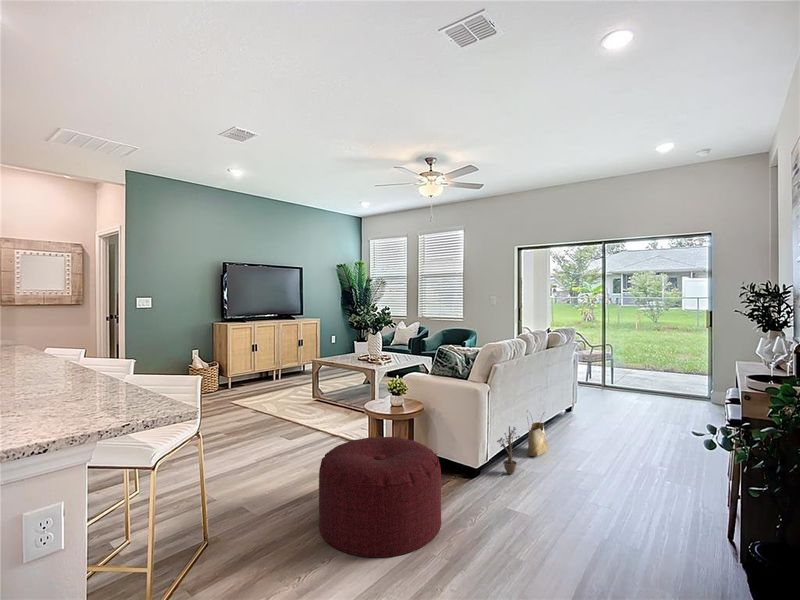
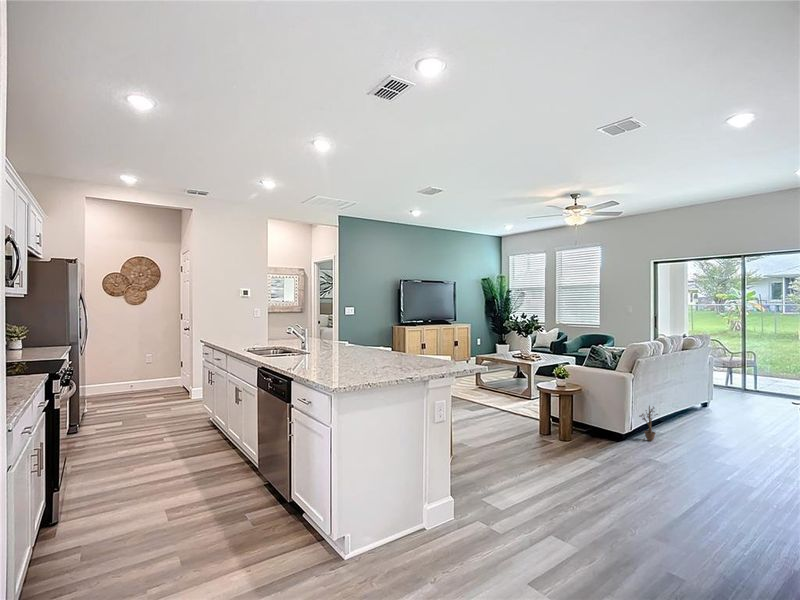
woven basket: present [527,410,548,457] -> none [664,397,683,433]
ottoman: present [319,437,441,557] -> none [517,404,601,470]

